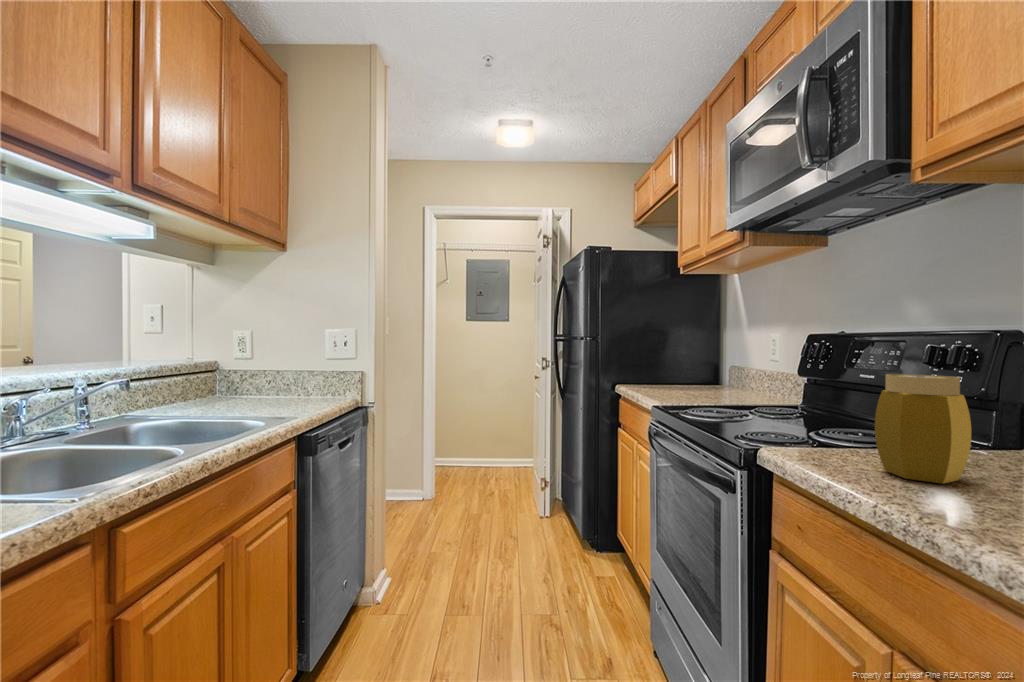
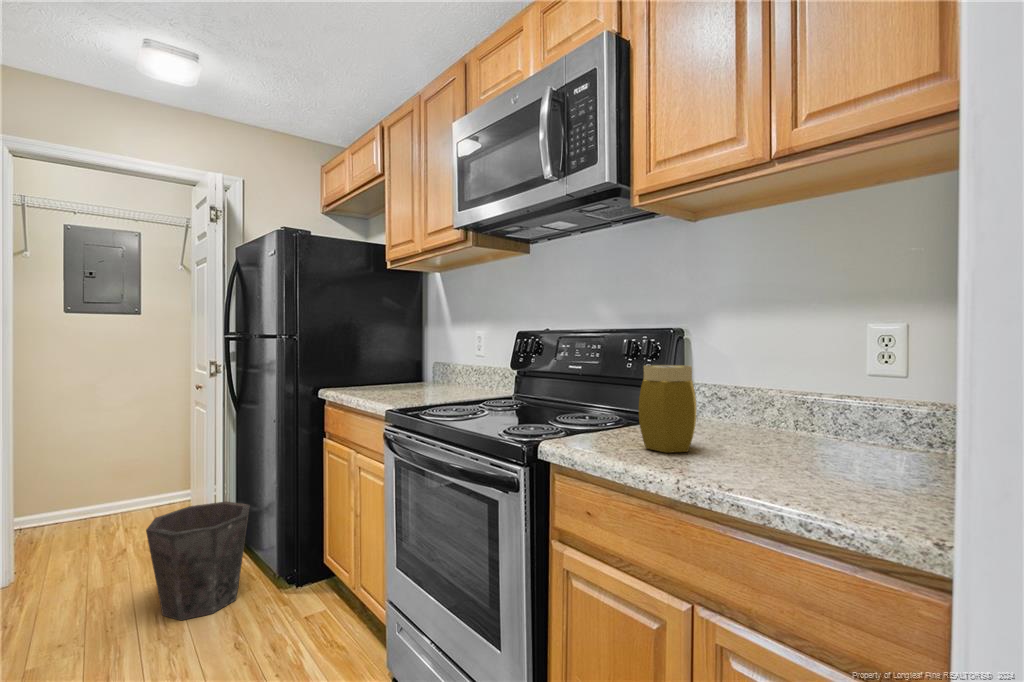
waste bin: none [499,463,565,546] -> present [146,501,250,620]

